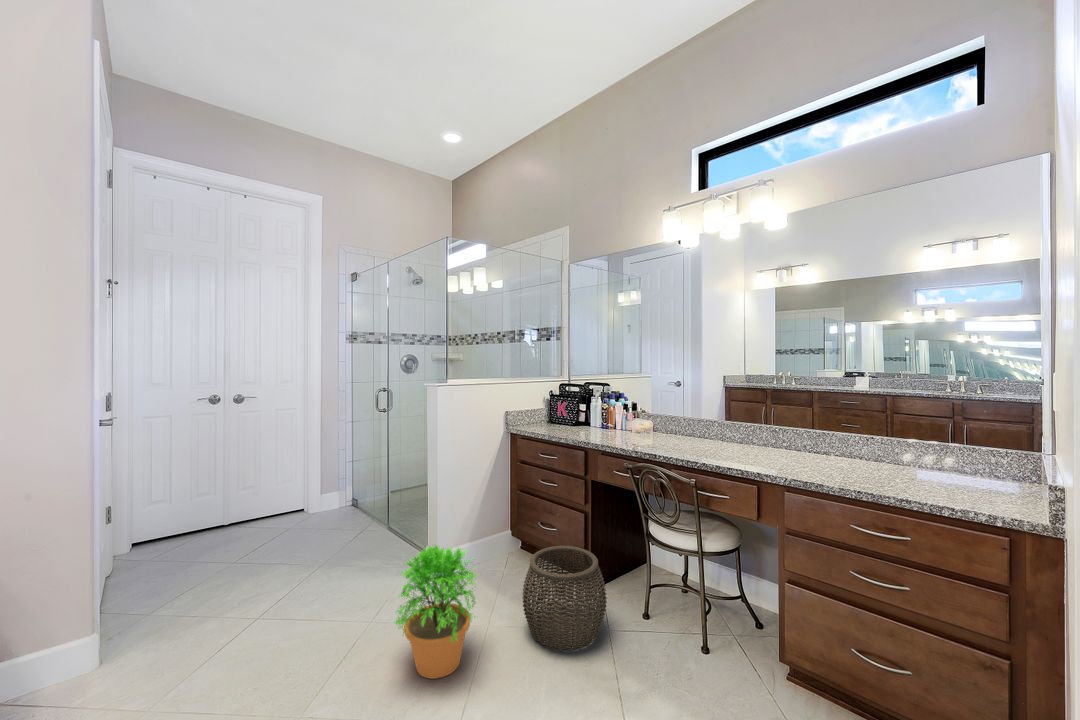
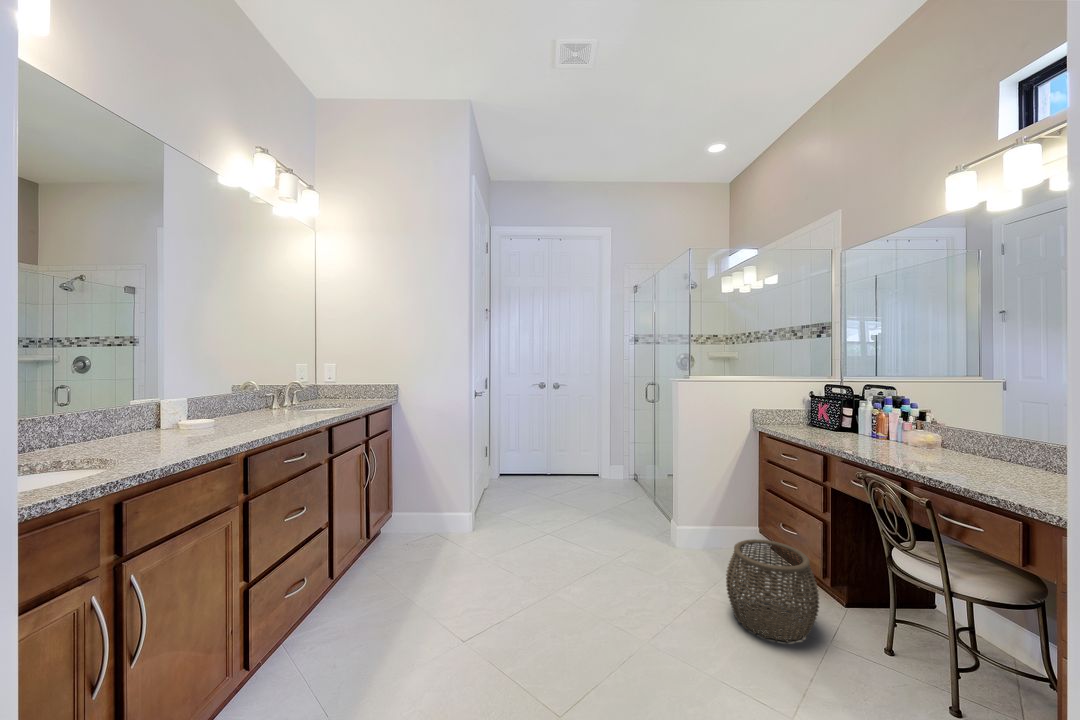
potted plant: present [395,544,476,679] -> none [608,502,687,606]

